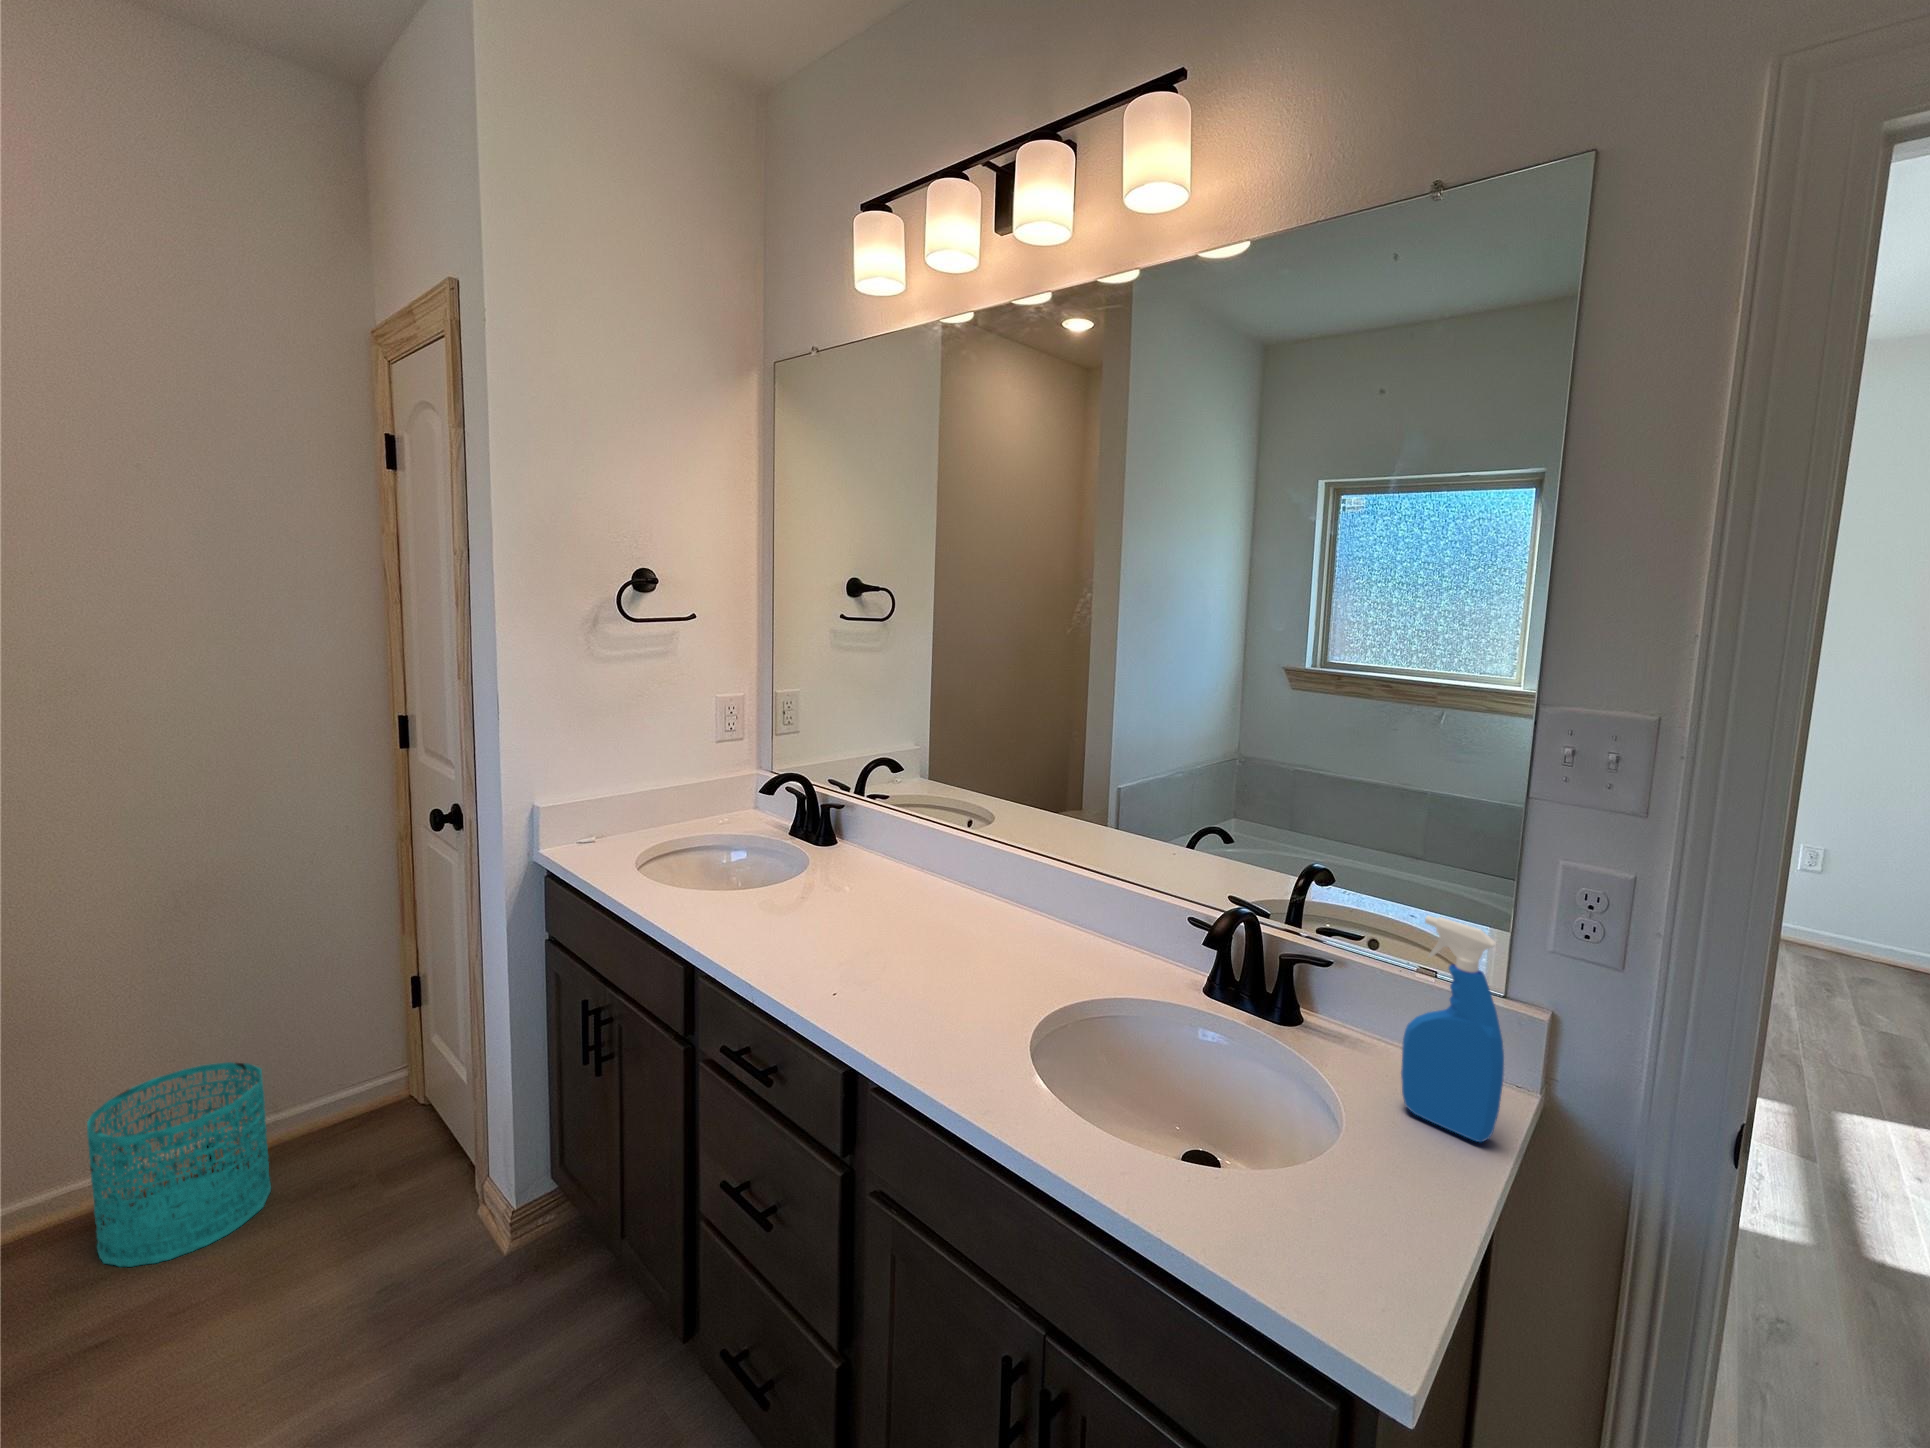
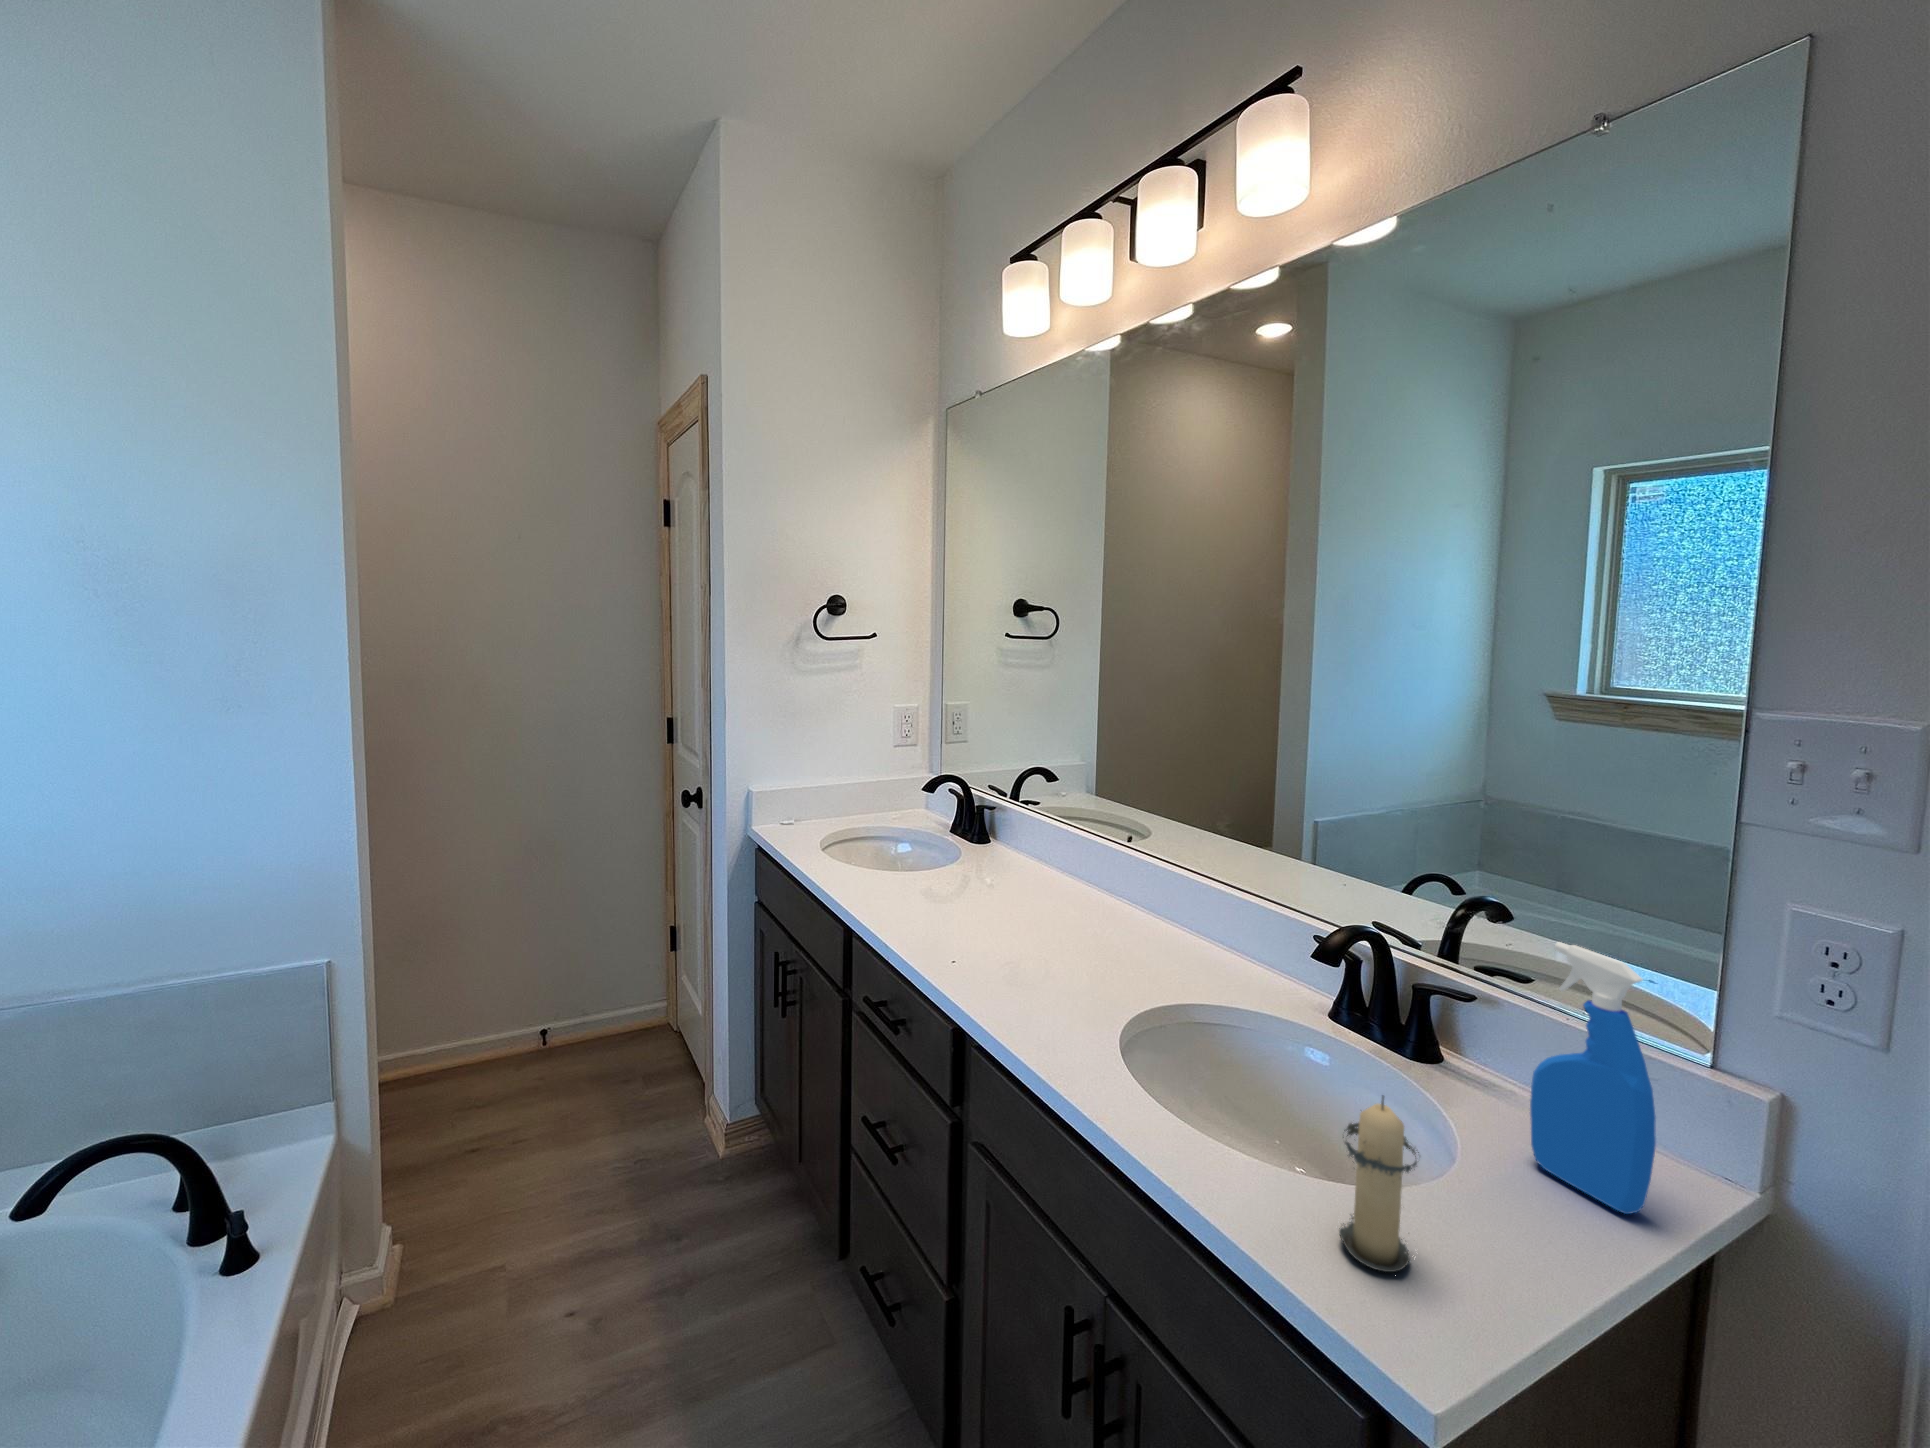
wastebasket: present [87,1062,271,1267] -> none [475,972,576,1109]
candle: none [1290,1096,1377,1268] -> present [1339,1096,1419,1272]

